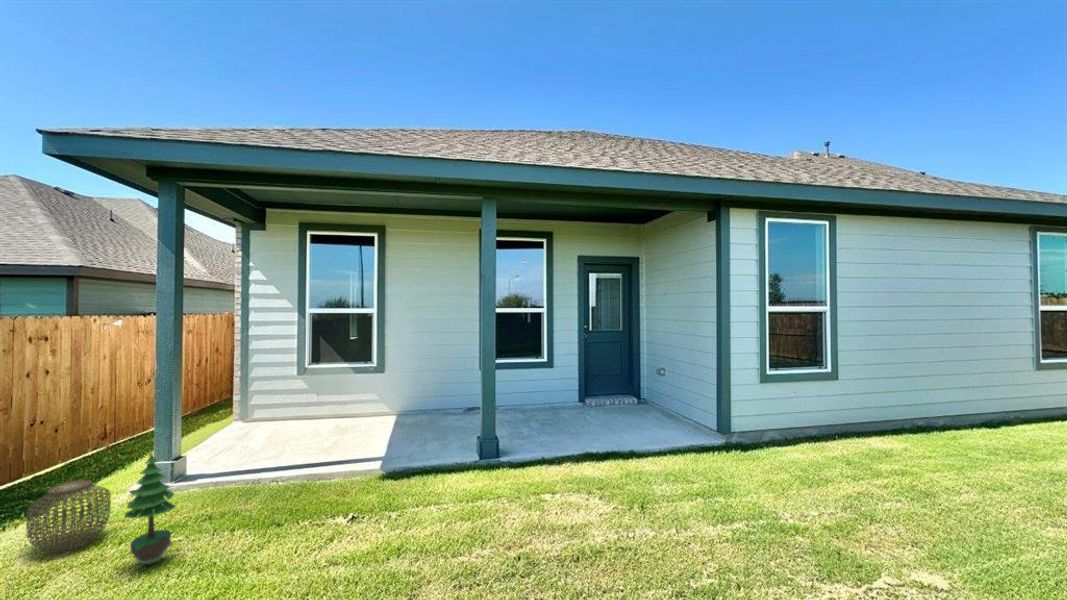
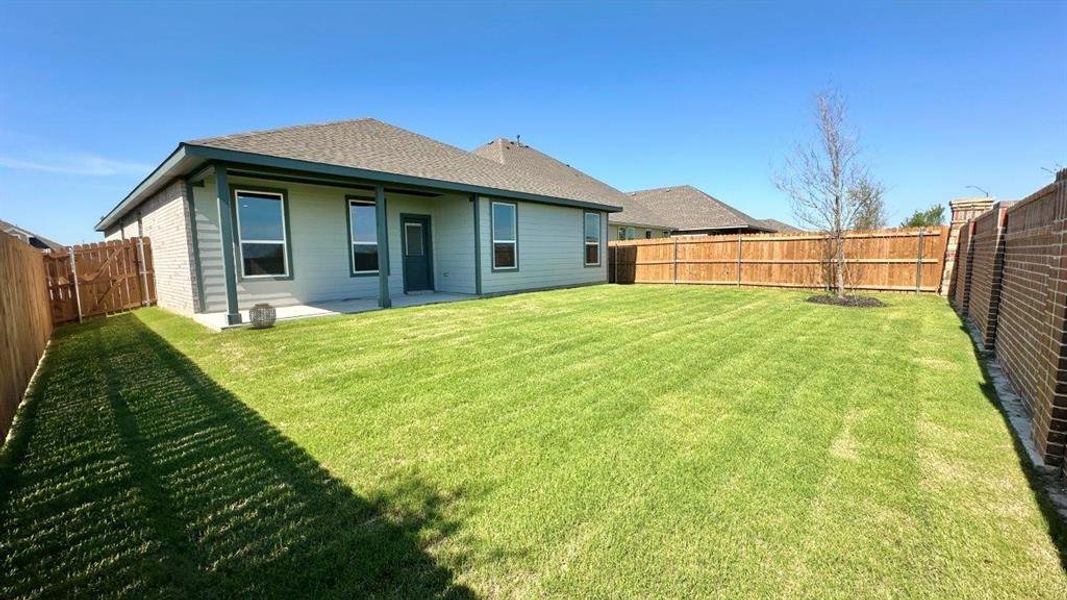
potted tree: present [125,454,175,564] -> none [304,285,320,324]

